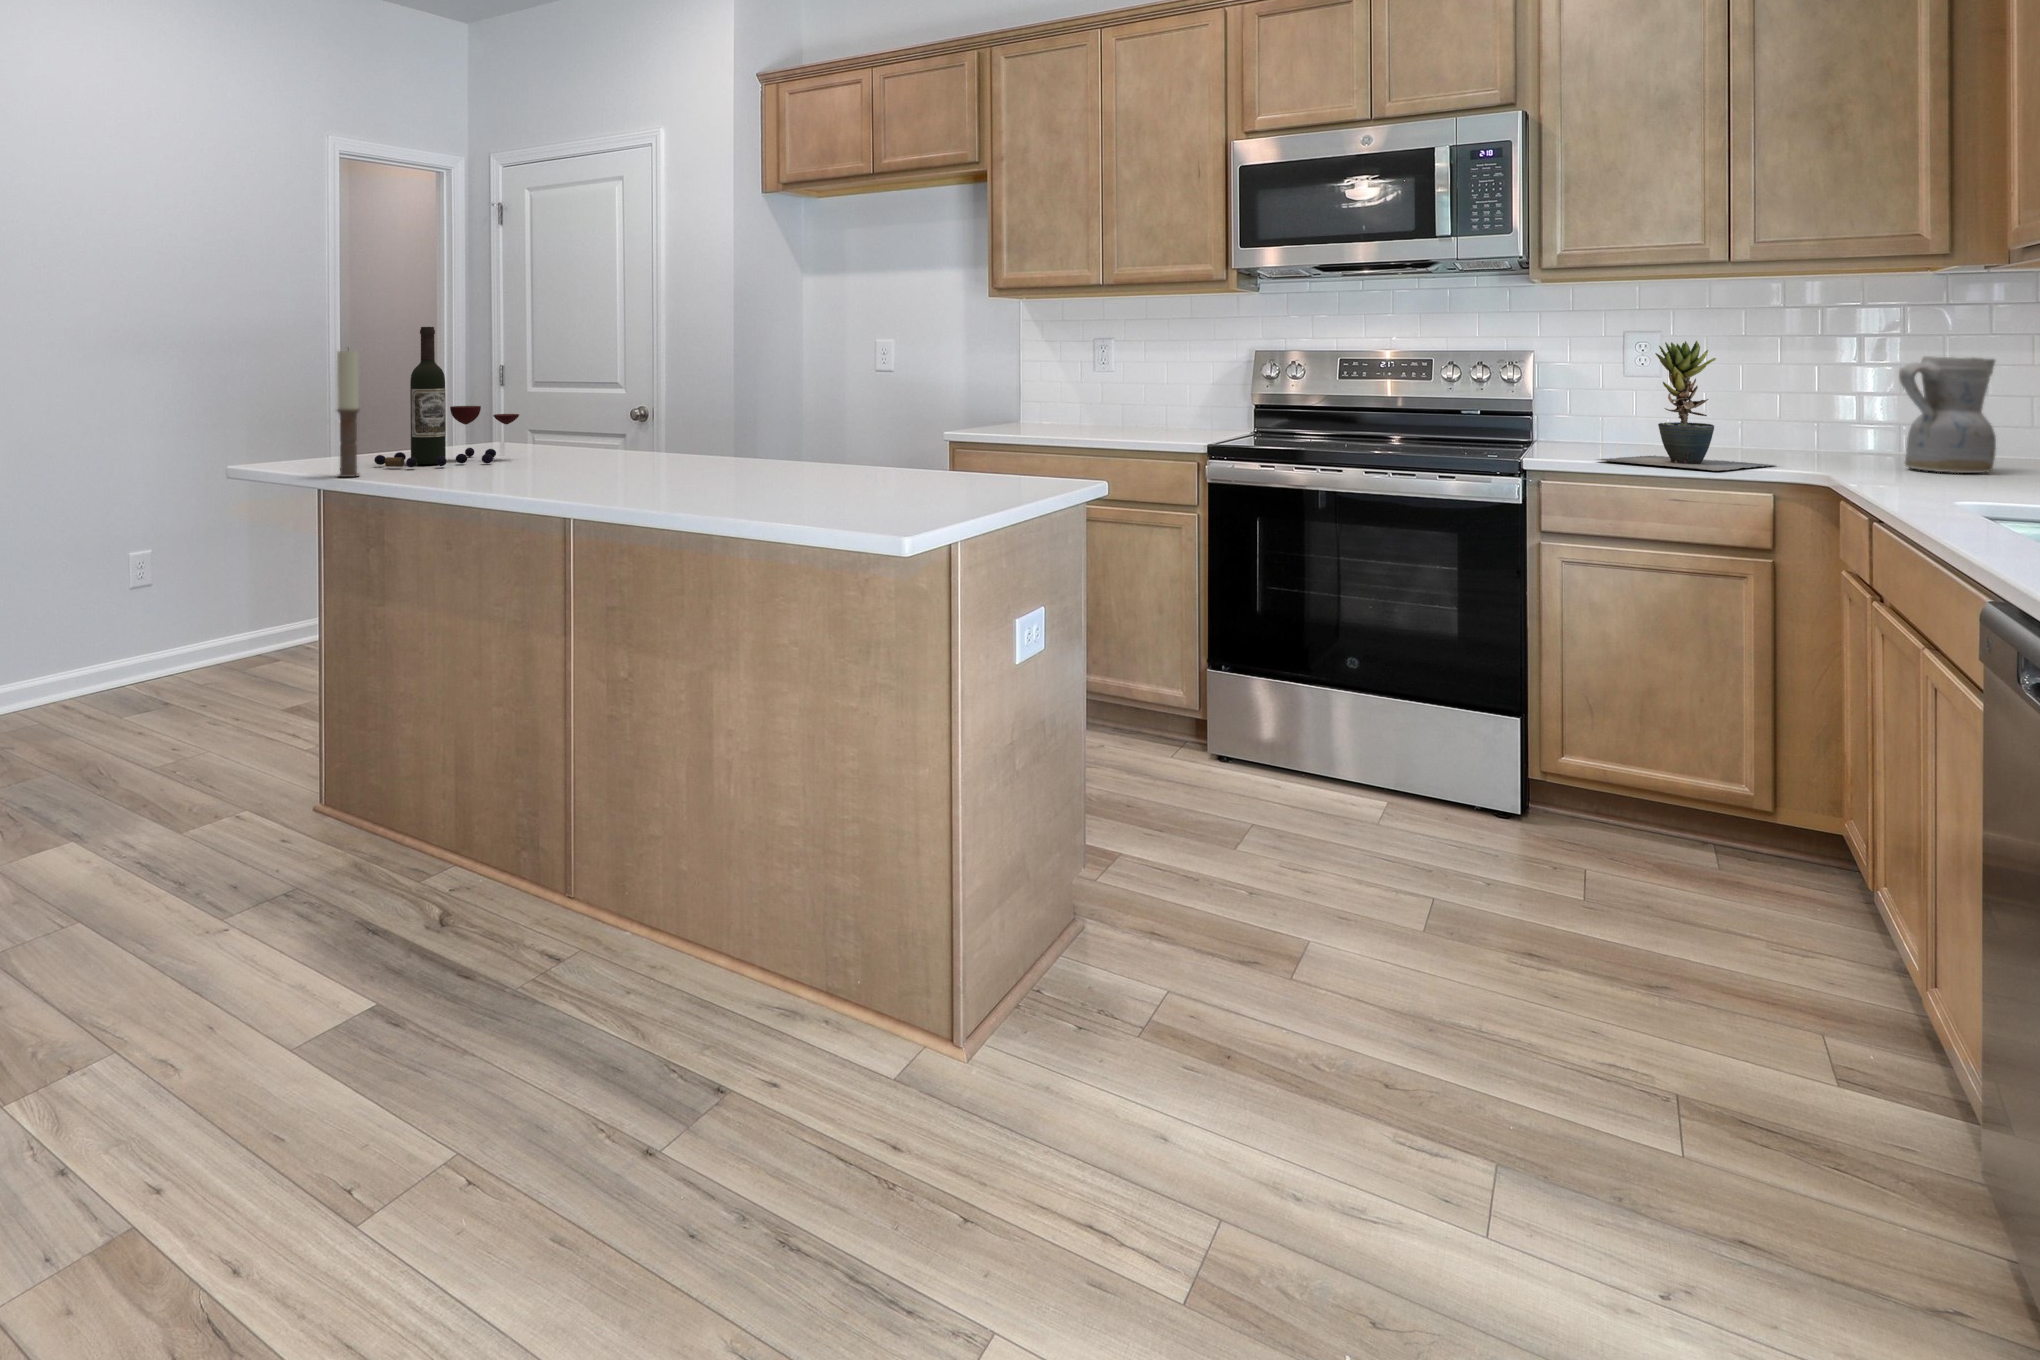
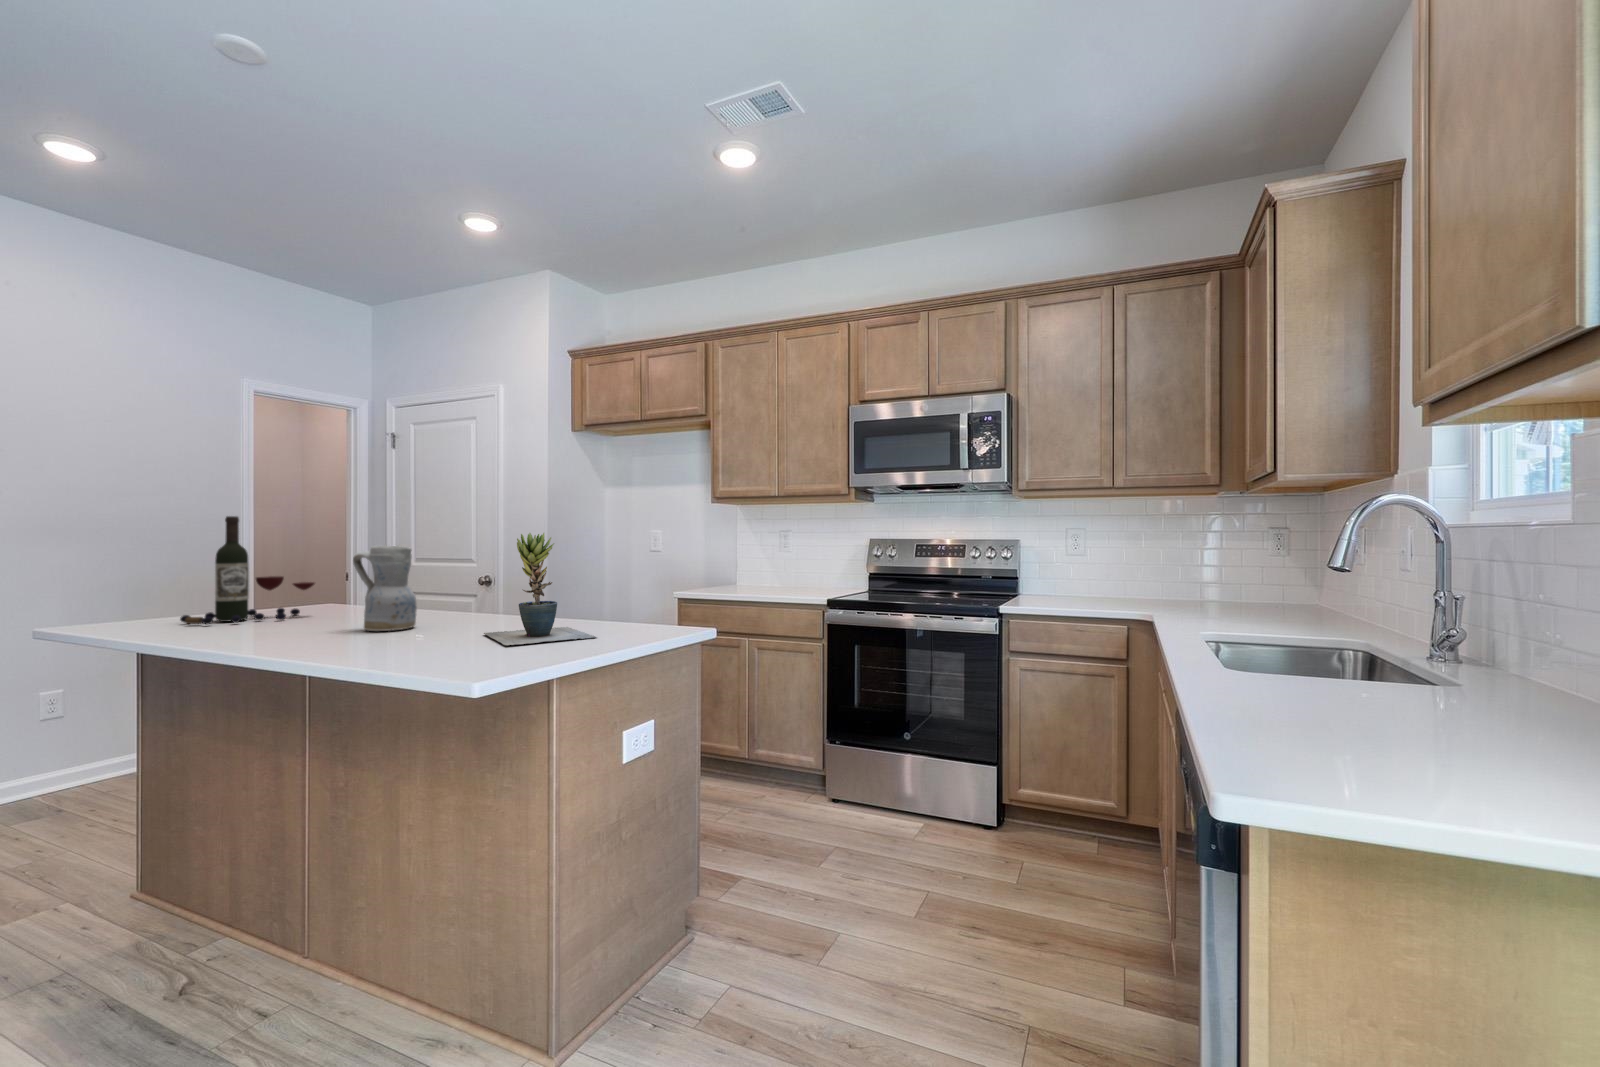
potted plant: present [1598,341,1773,471] -> present [484,533,595,645]
candle: present [337,350,359,477] -> none [125,531,149,634]
ceramic pitcher: present [1899,356,1996,473] -> present [353,546,417,631]

